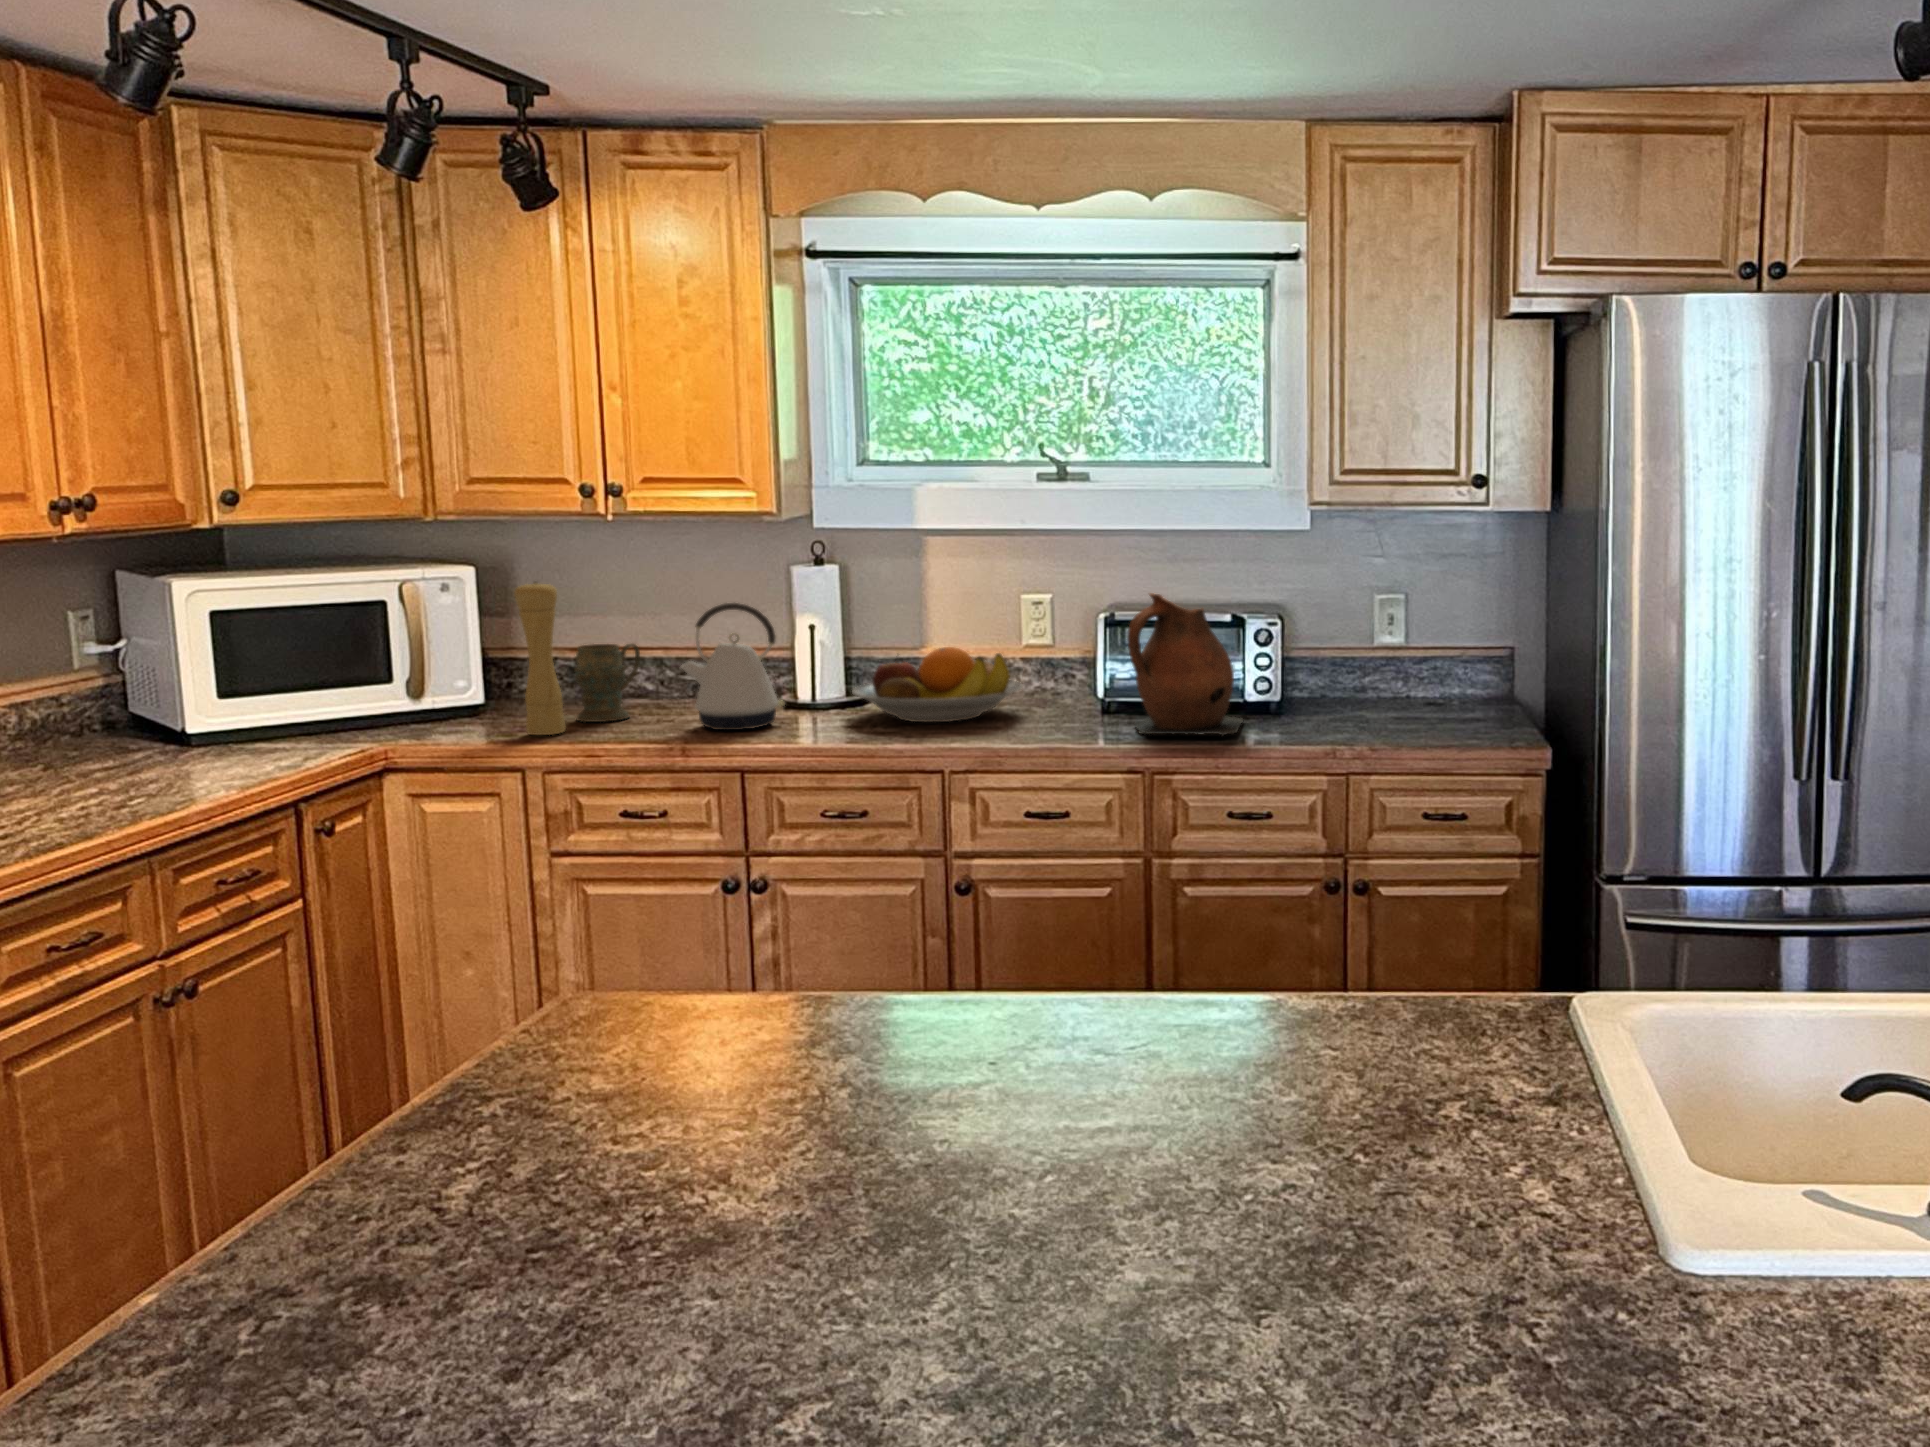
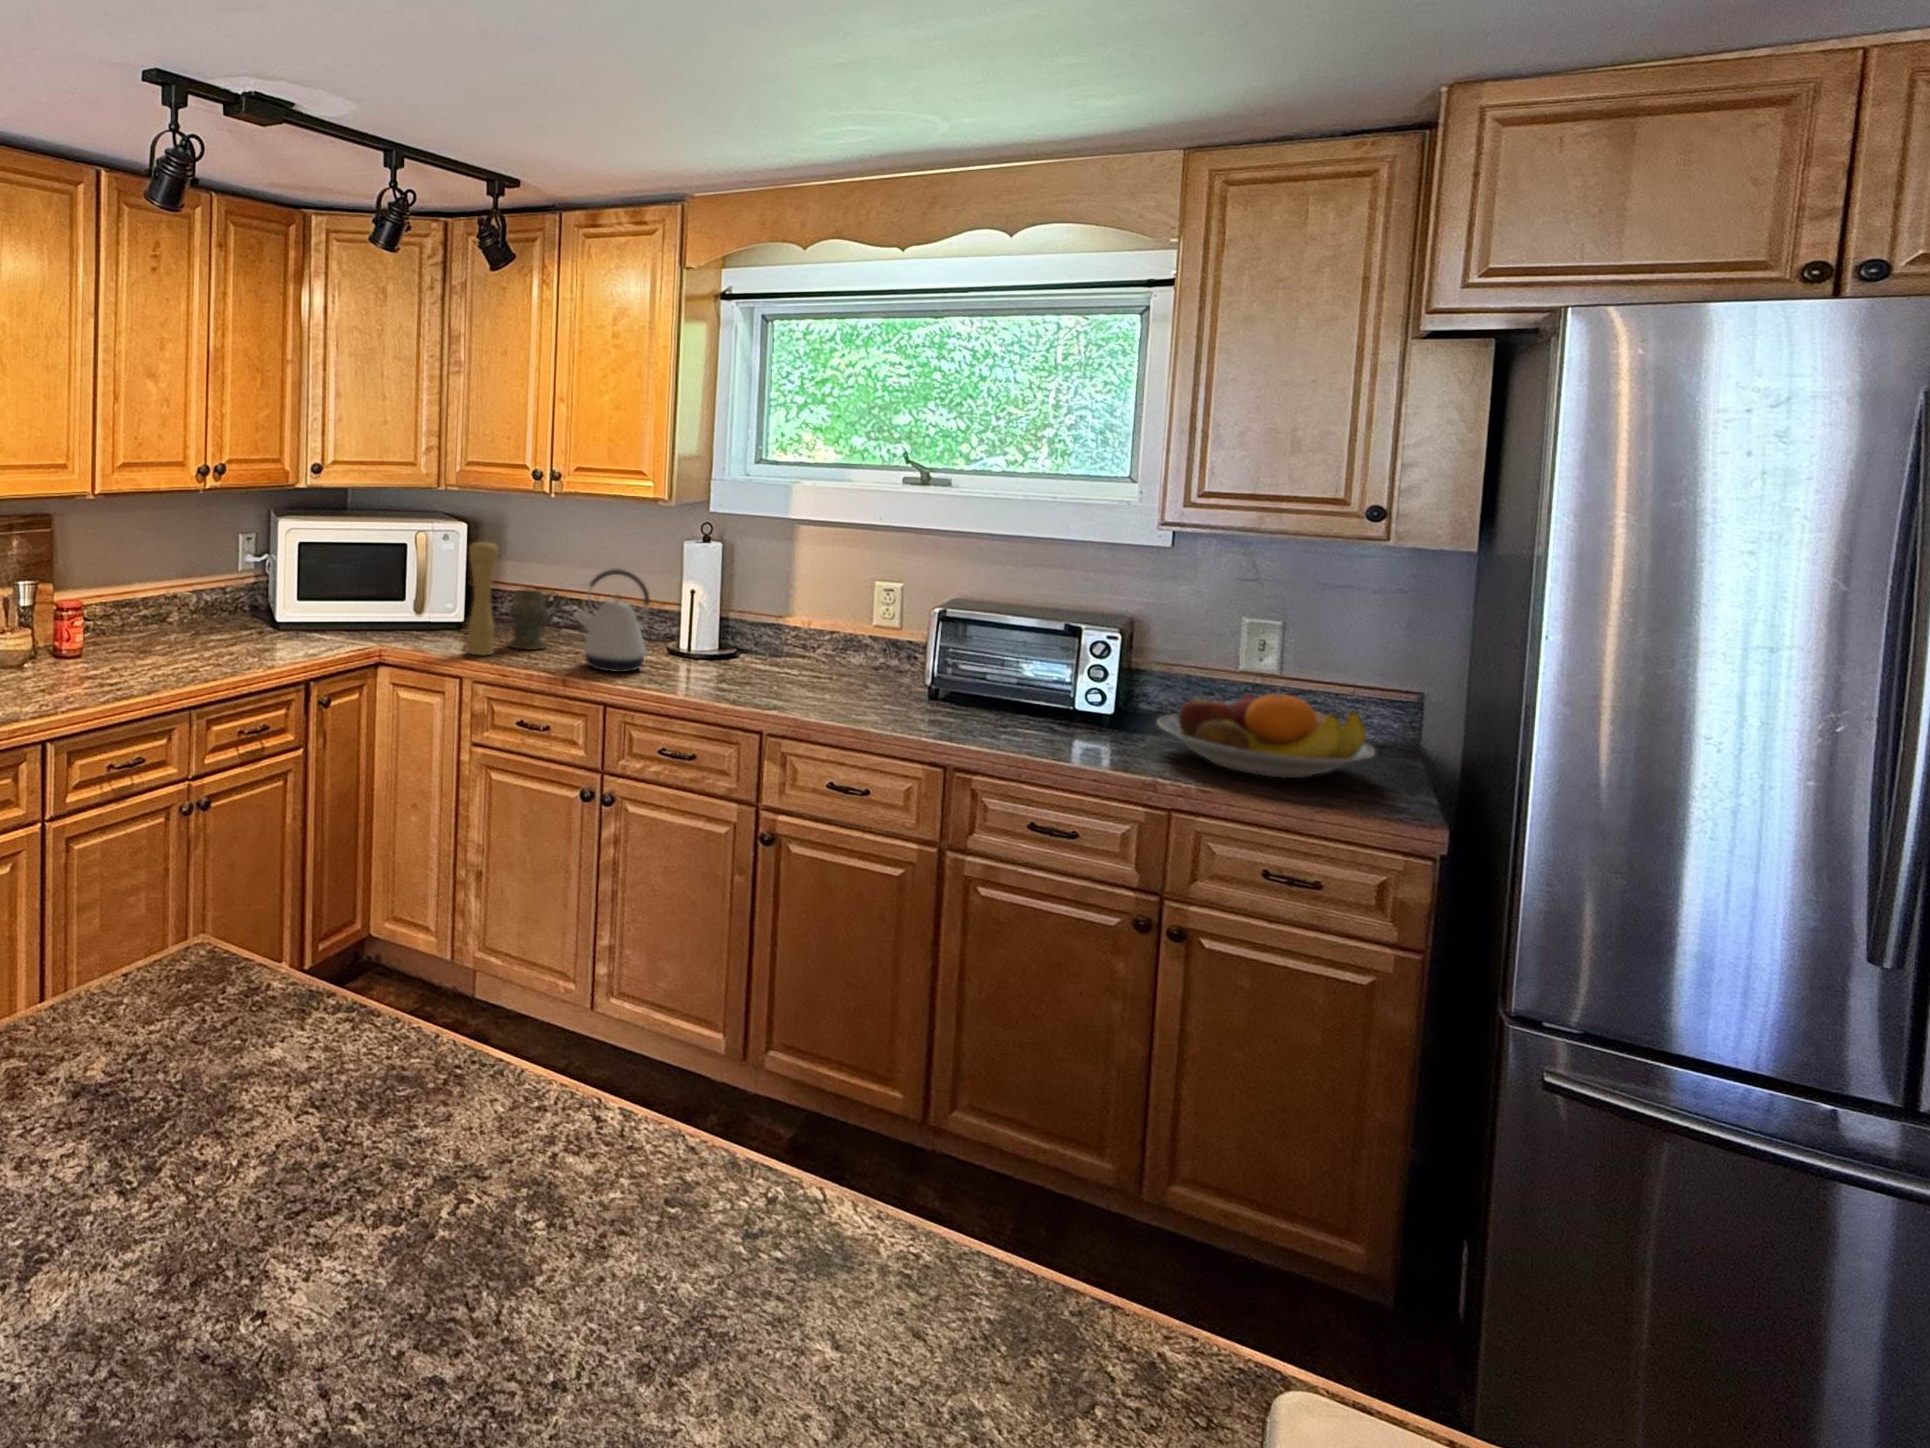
ceramic pitcher: present [1127,593,1243,736] -> none [944,598,1067,749]
fruit bowl: present [852,647,1023,722] -> present [1157,694,1375,778]

